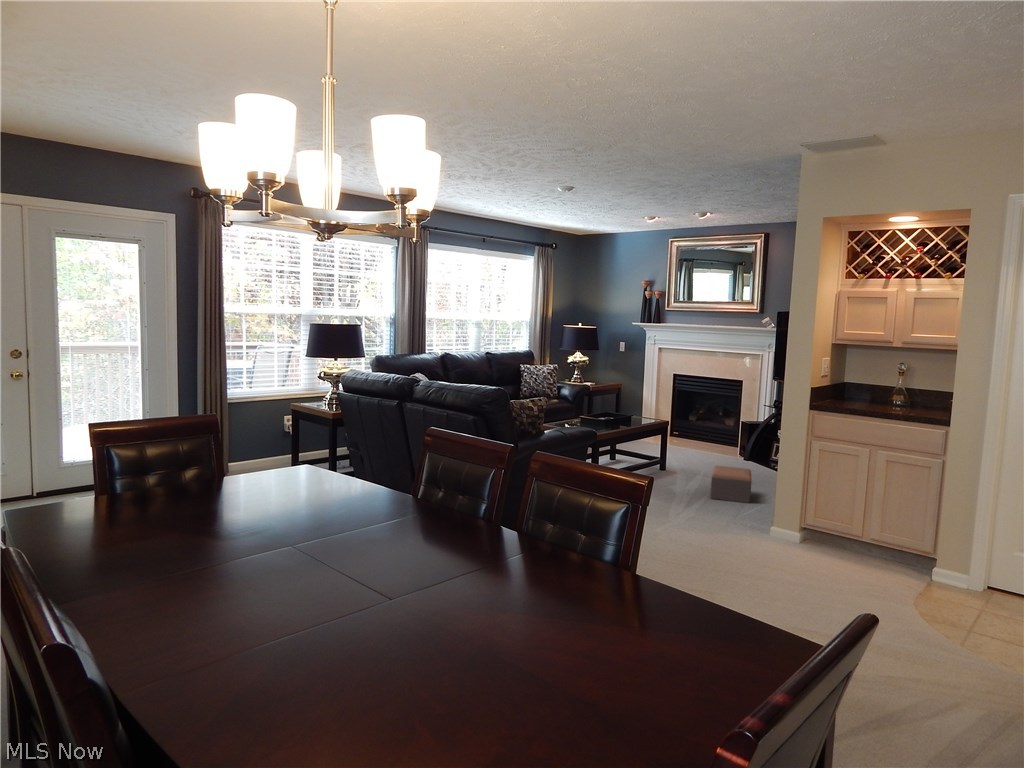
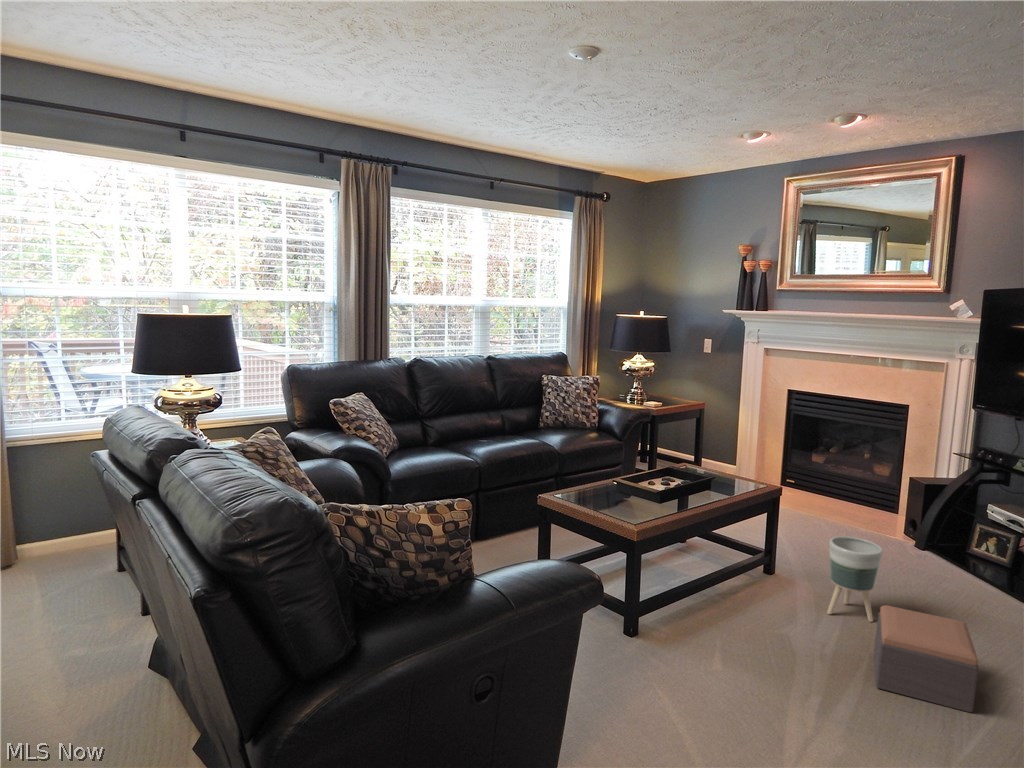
planter: none [692,441,718,482] -> present [827,536,883,622]

